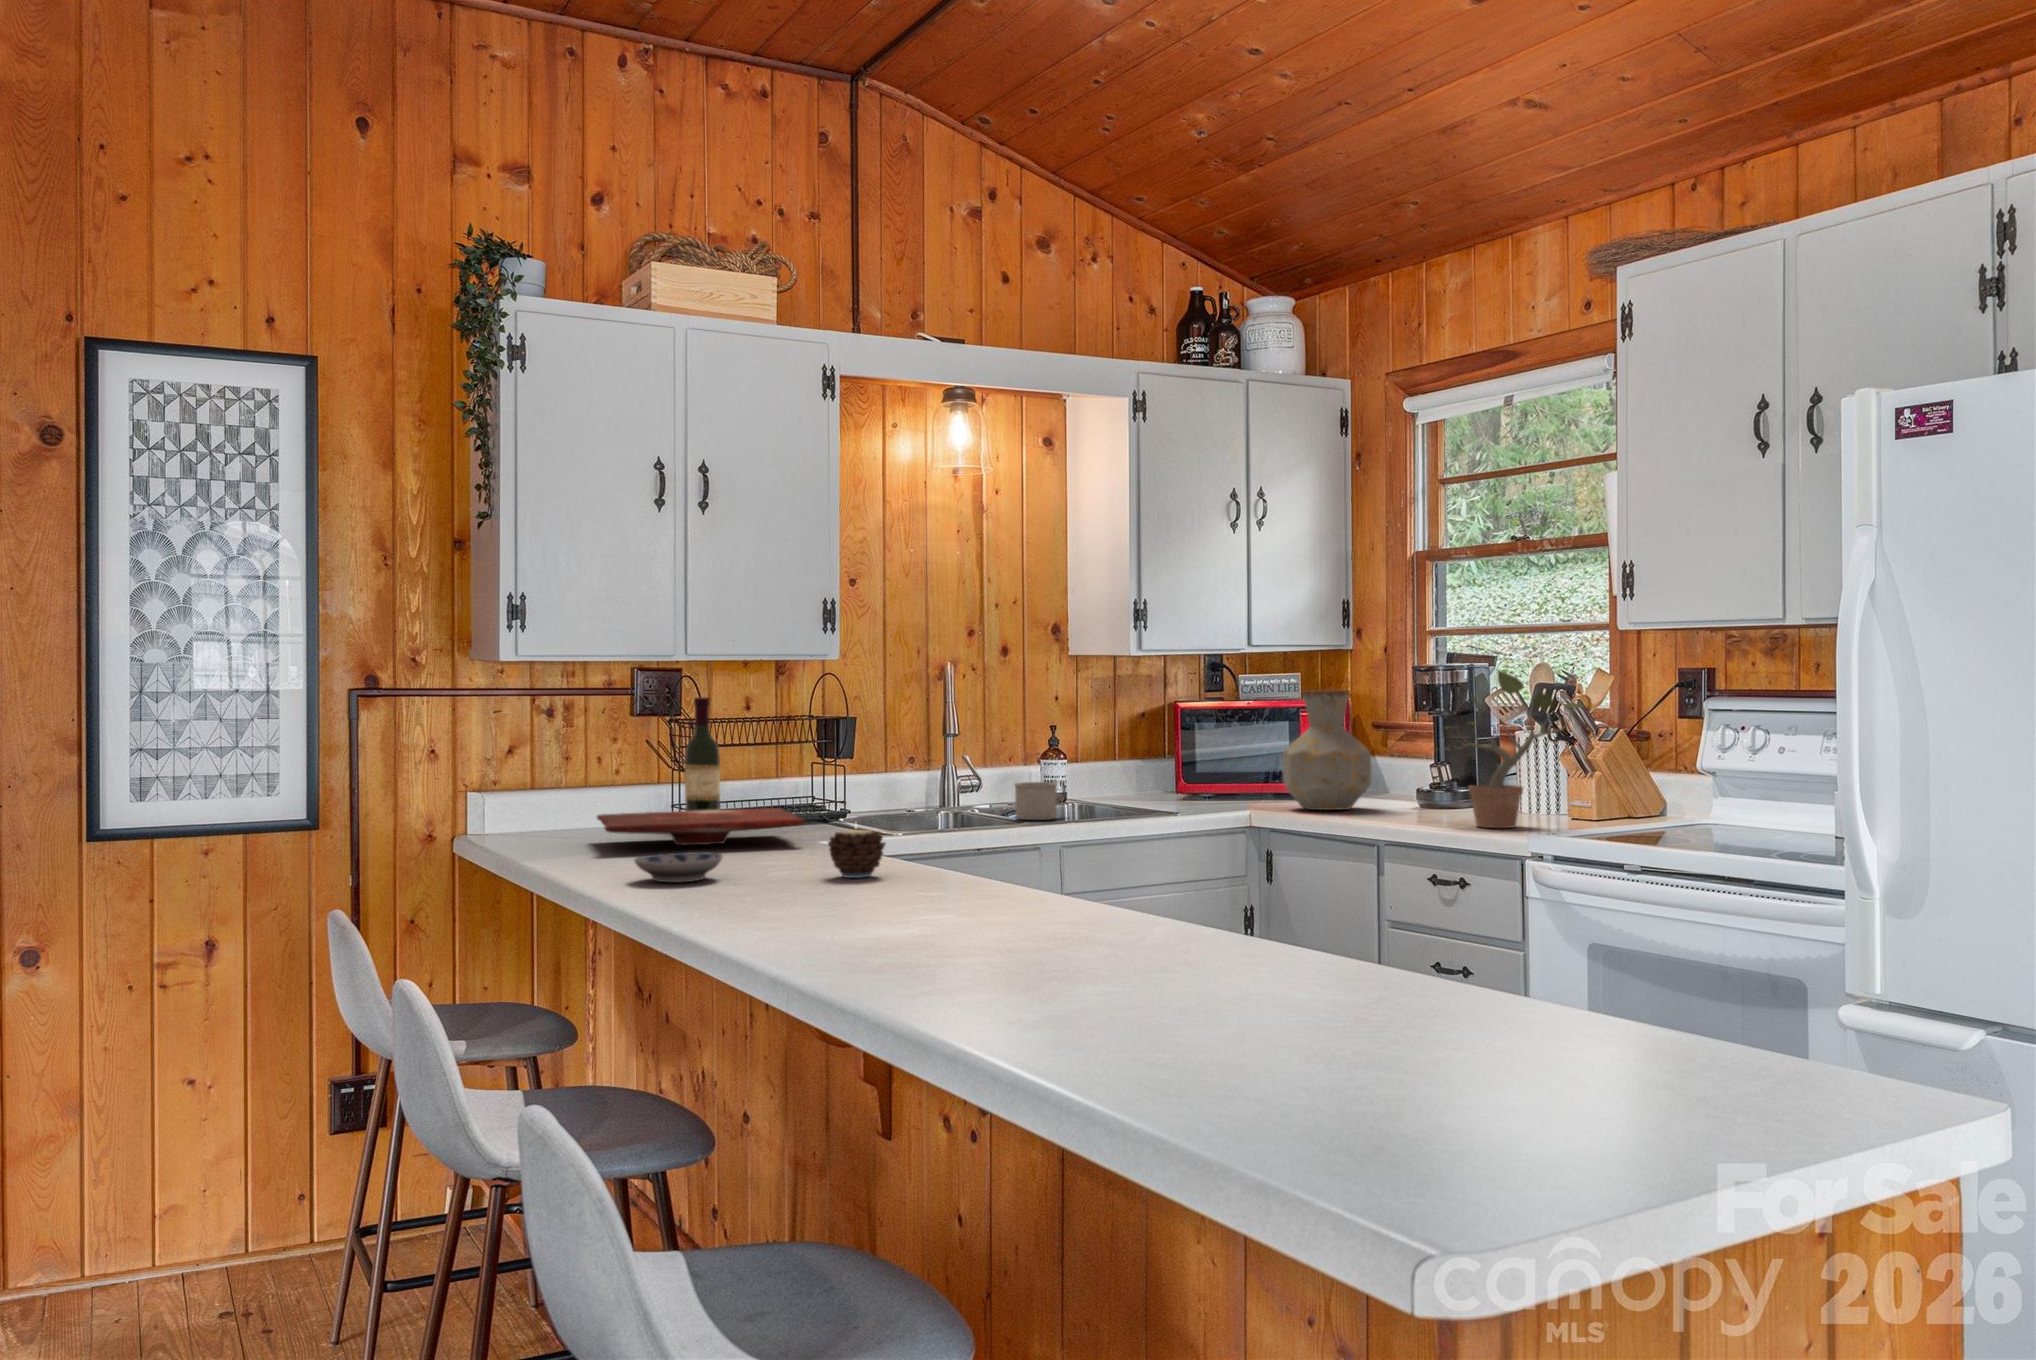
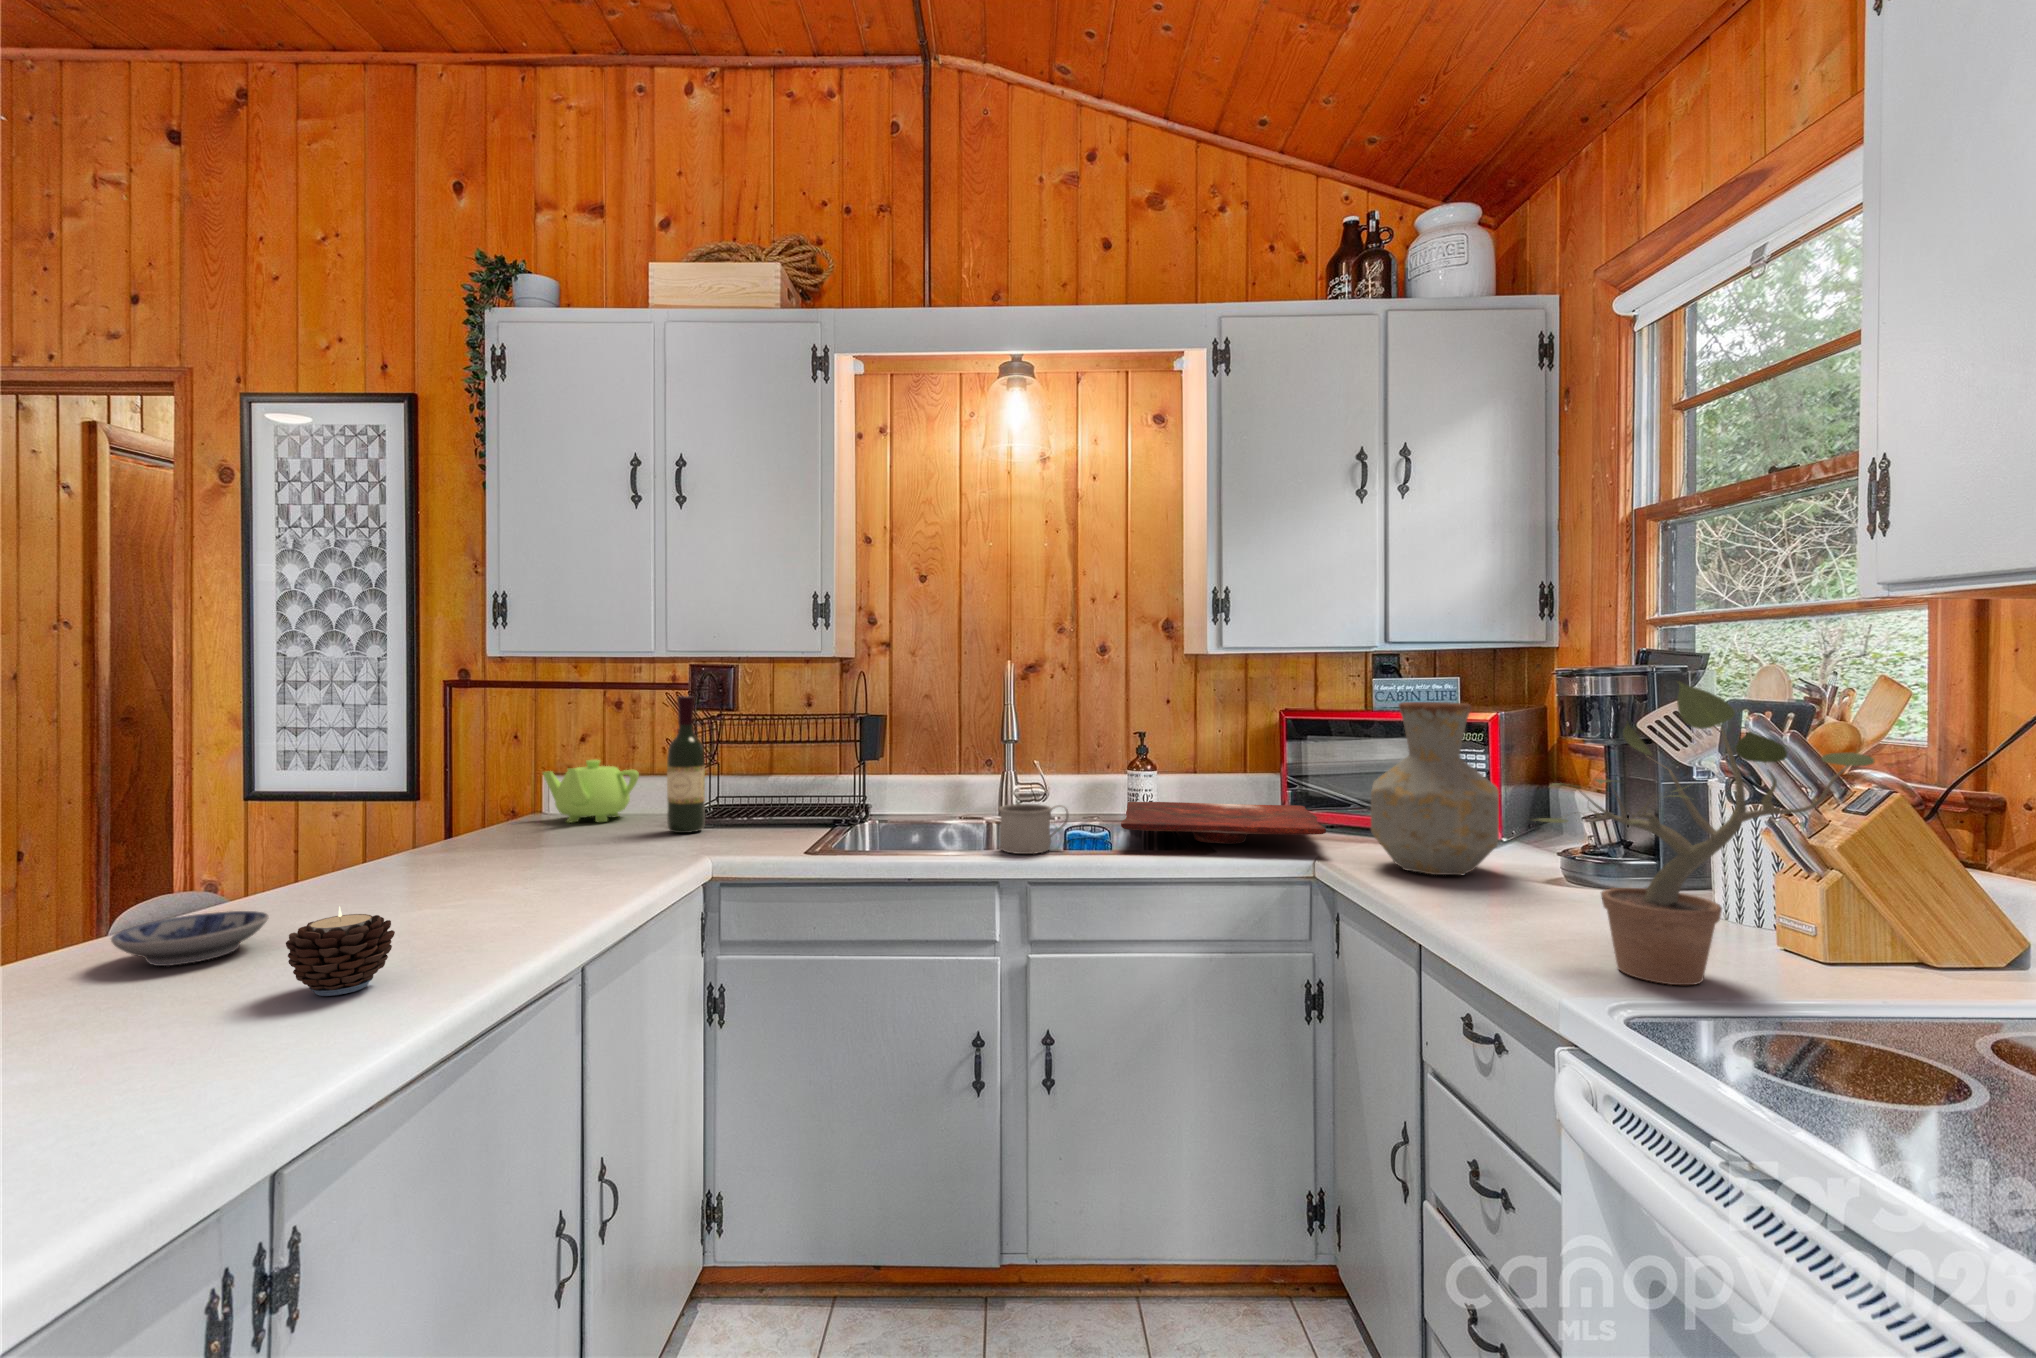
teapot: none [511,767,609,832] -> present [543,760,639,823]
cutting board: present [597,808,805,845] -> present [1121,802,1326,844]

